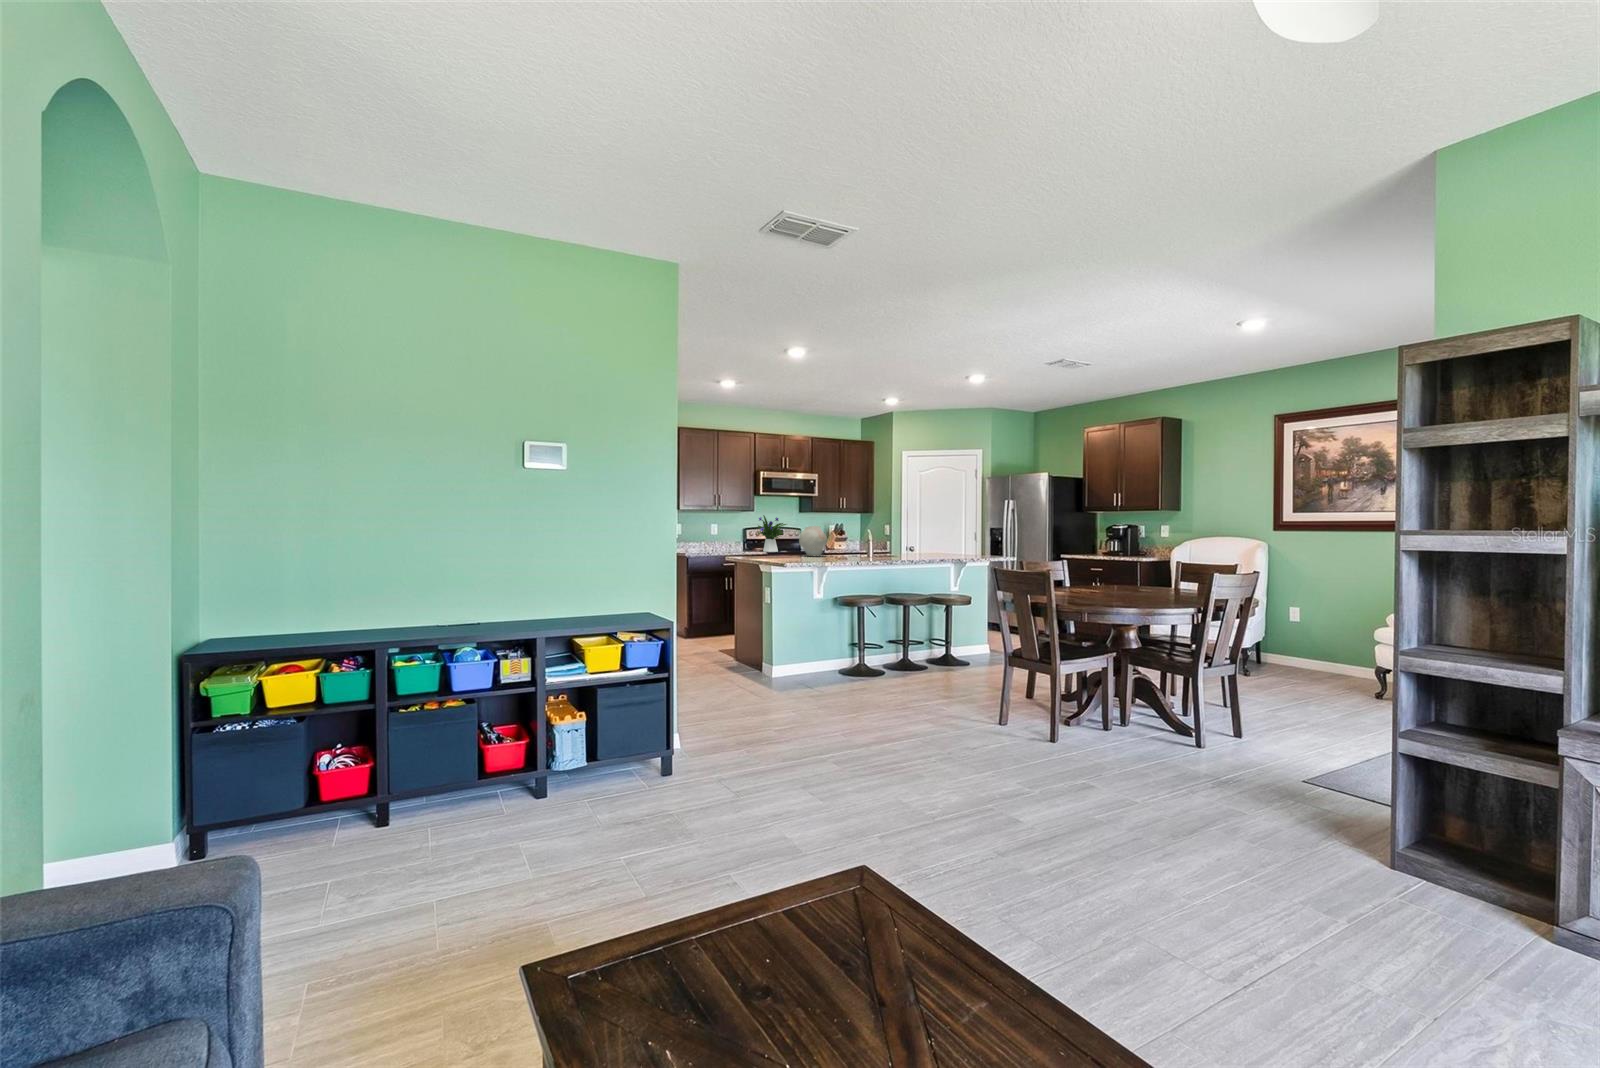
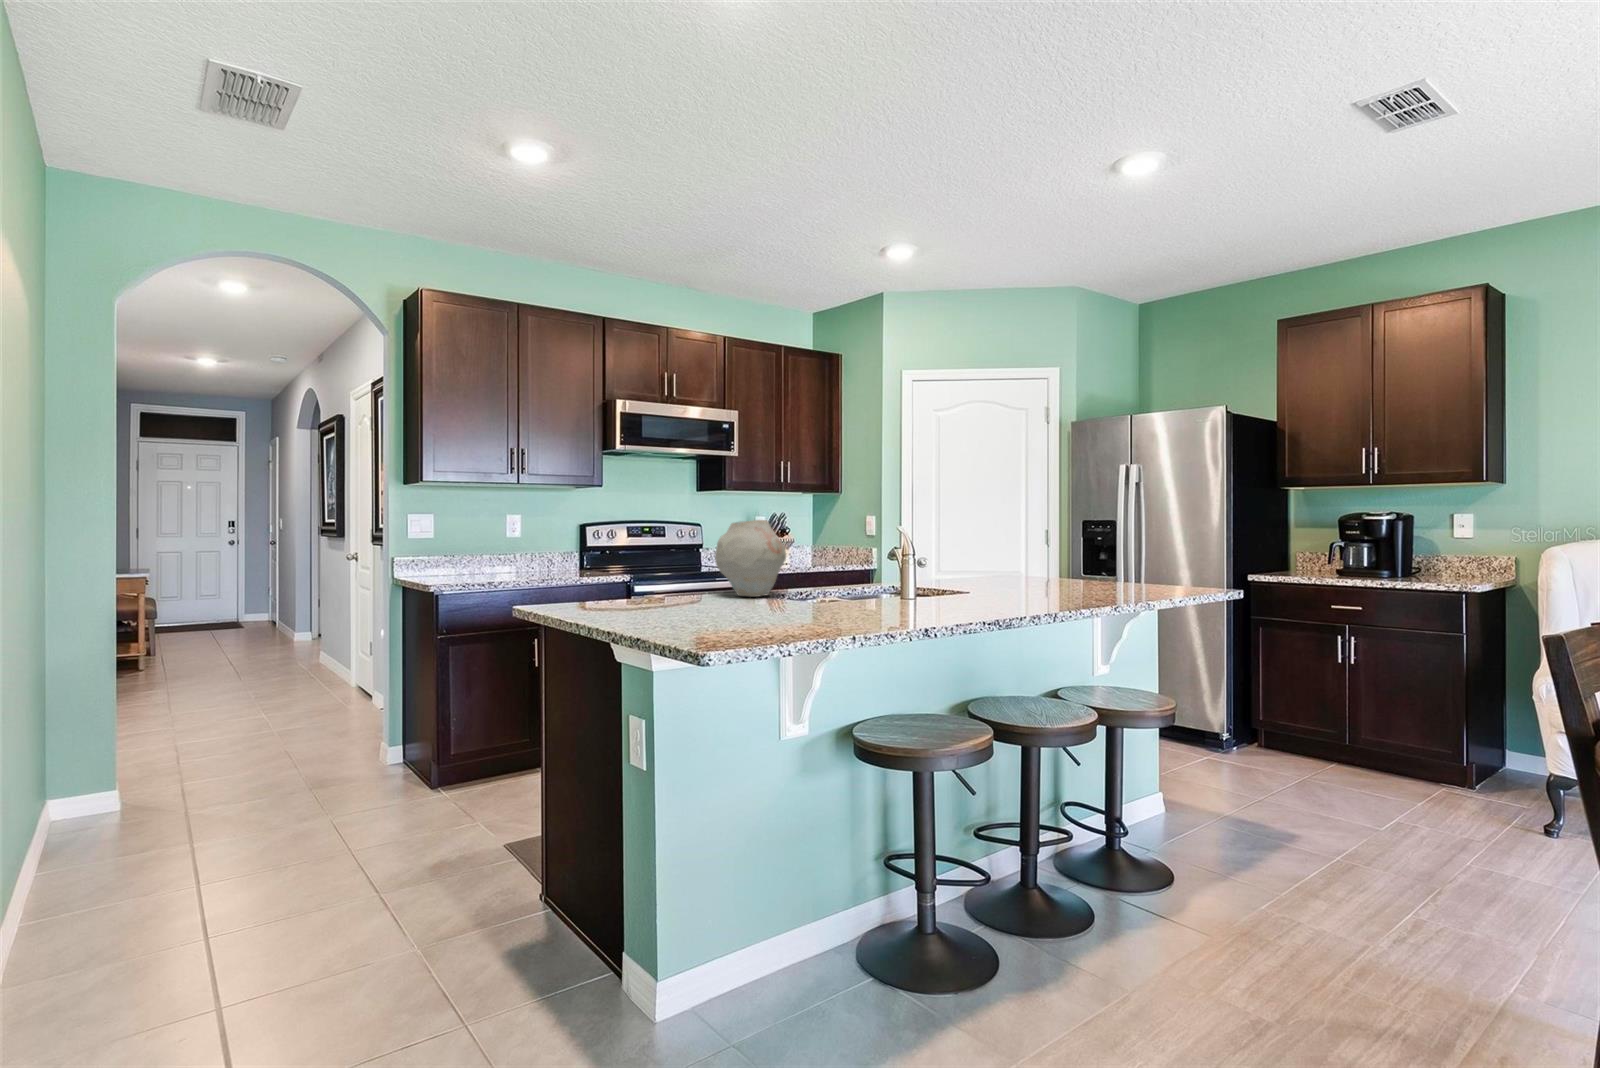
flower arrangement: present [758,515,786,552] -> none [599,494,681,580]

